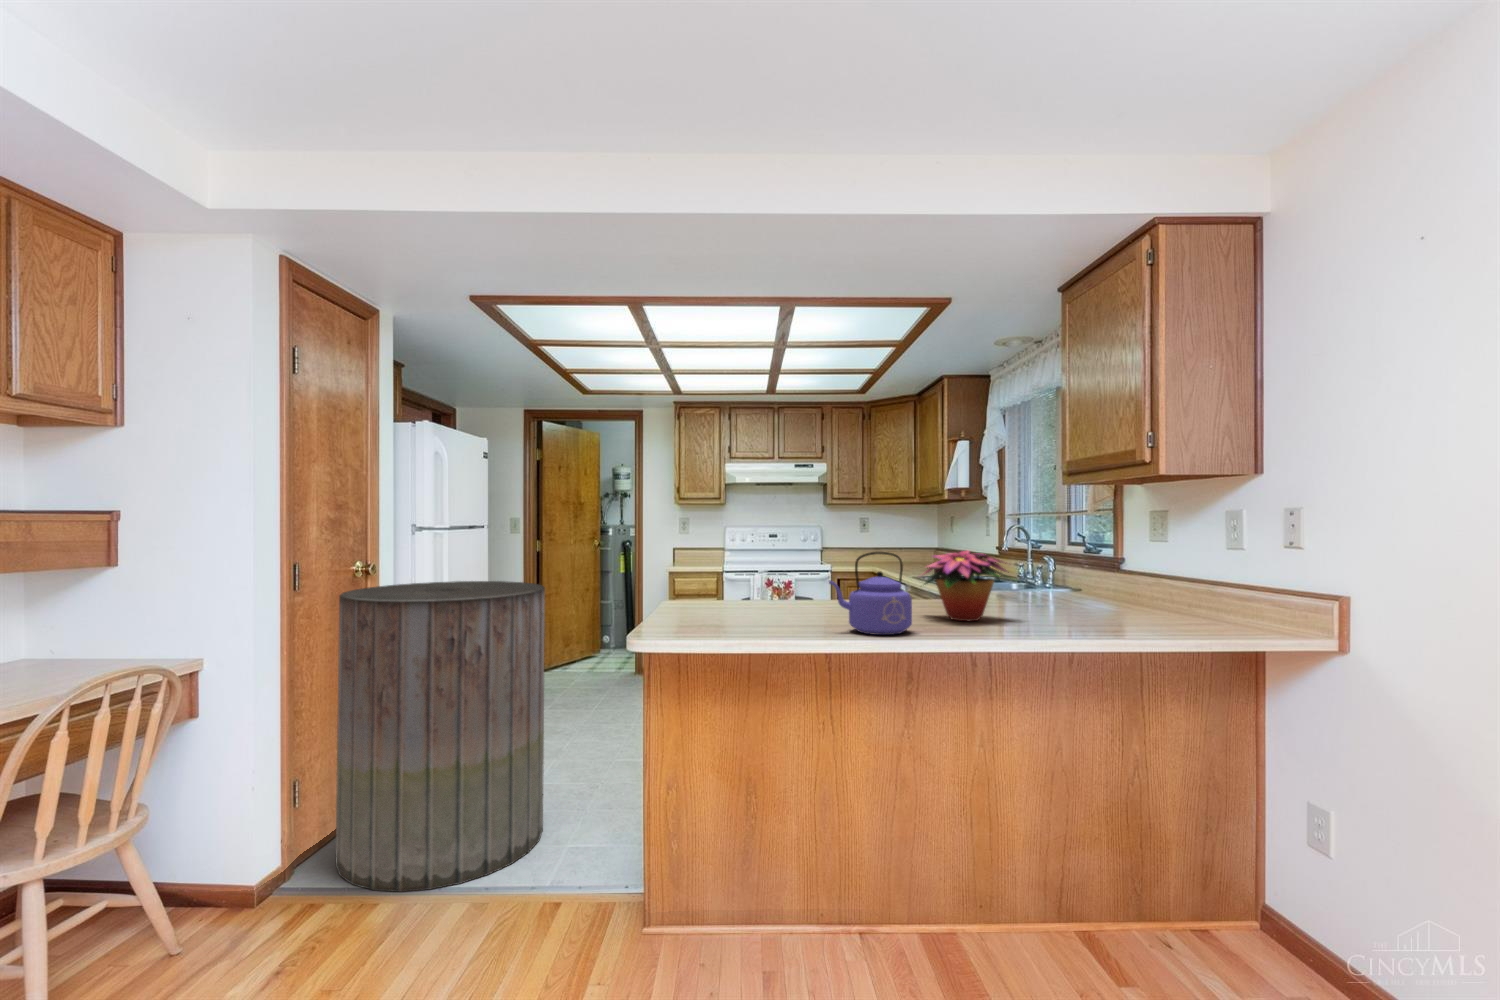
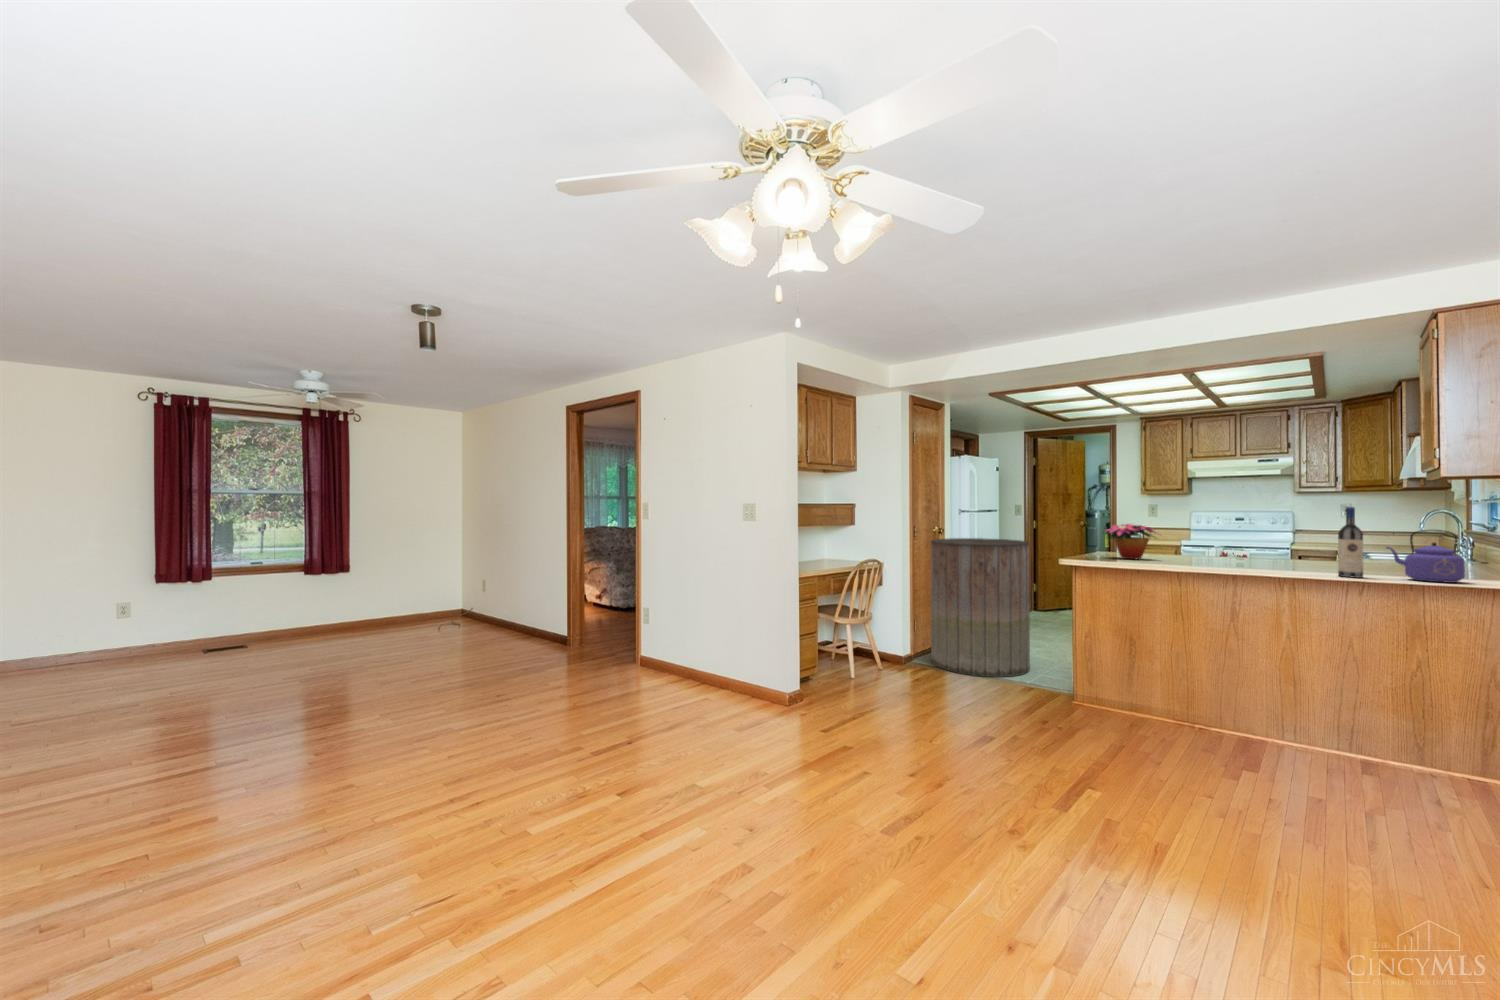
wine bottle: none [1052,517,1085,635] -> present [1338,507,1363,578]
flower arrangement: present [924,551,1009,621] -> present [1108,524,1156,559]
kettle: present [829,552,912,635] -> present [1387,530,1465,583]

